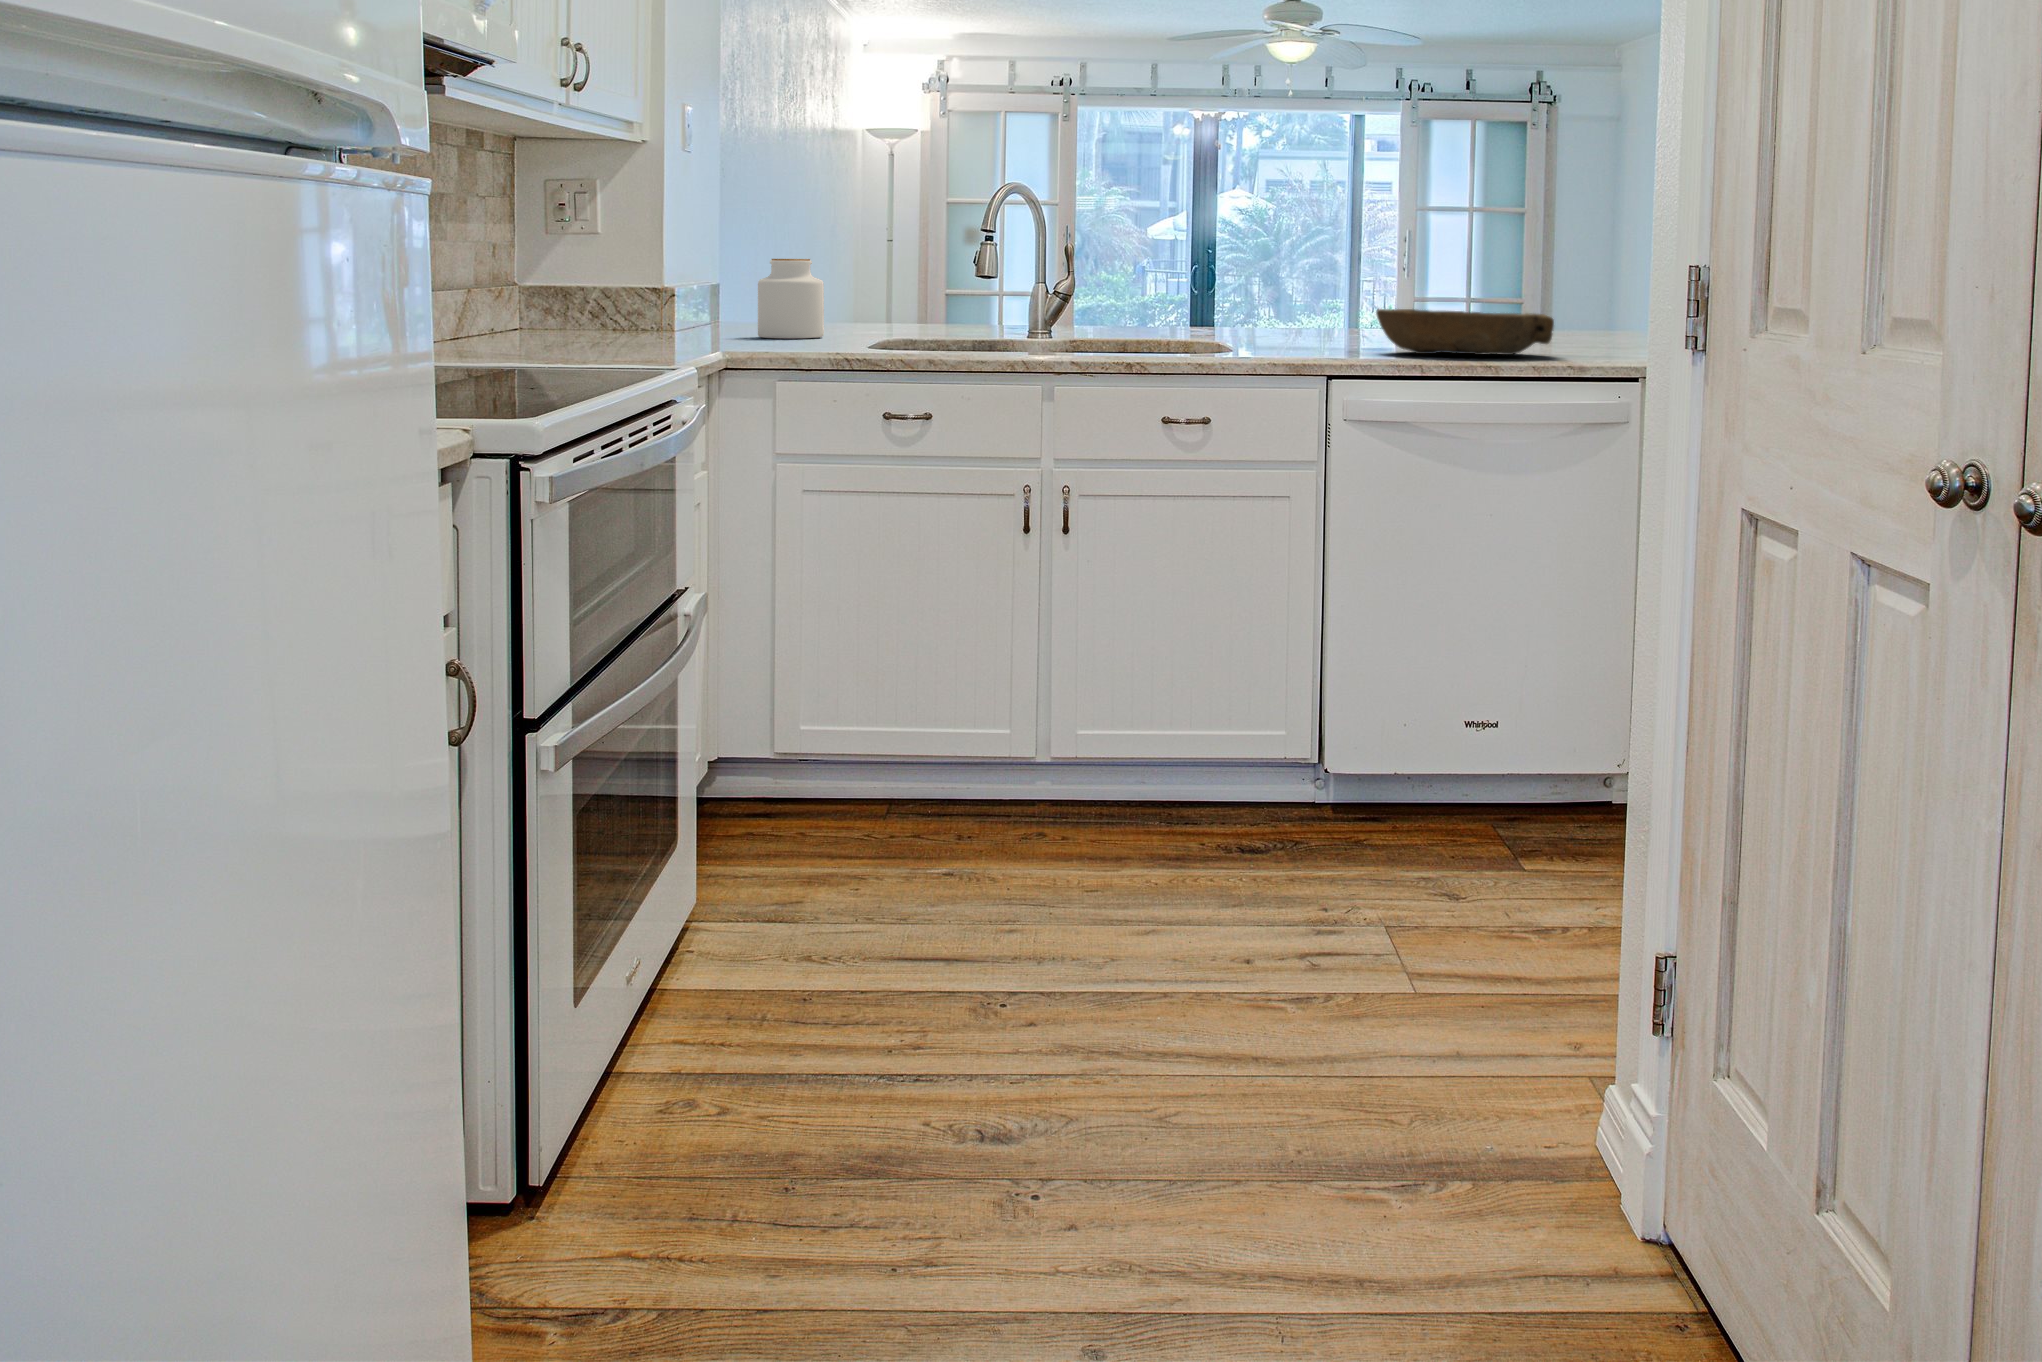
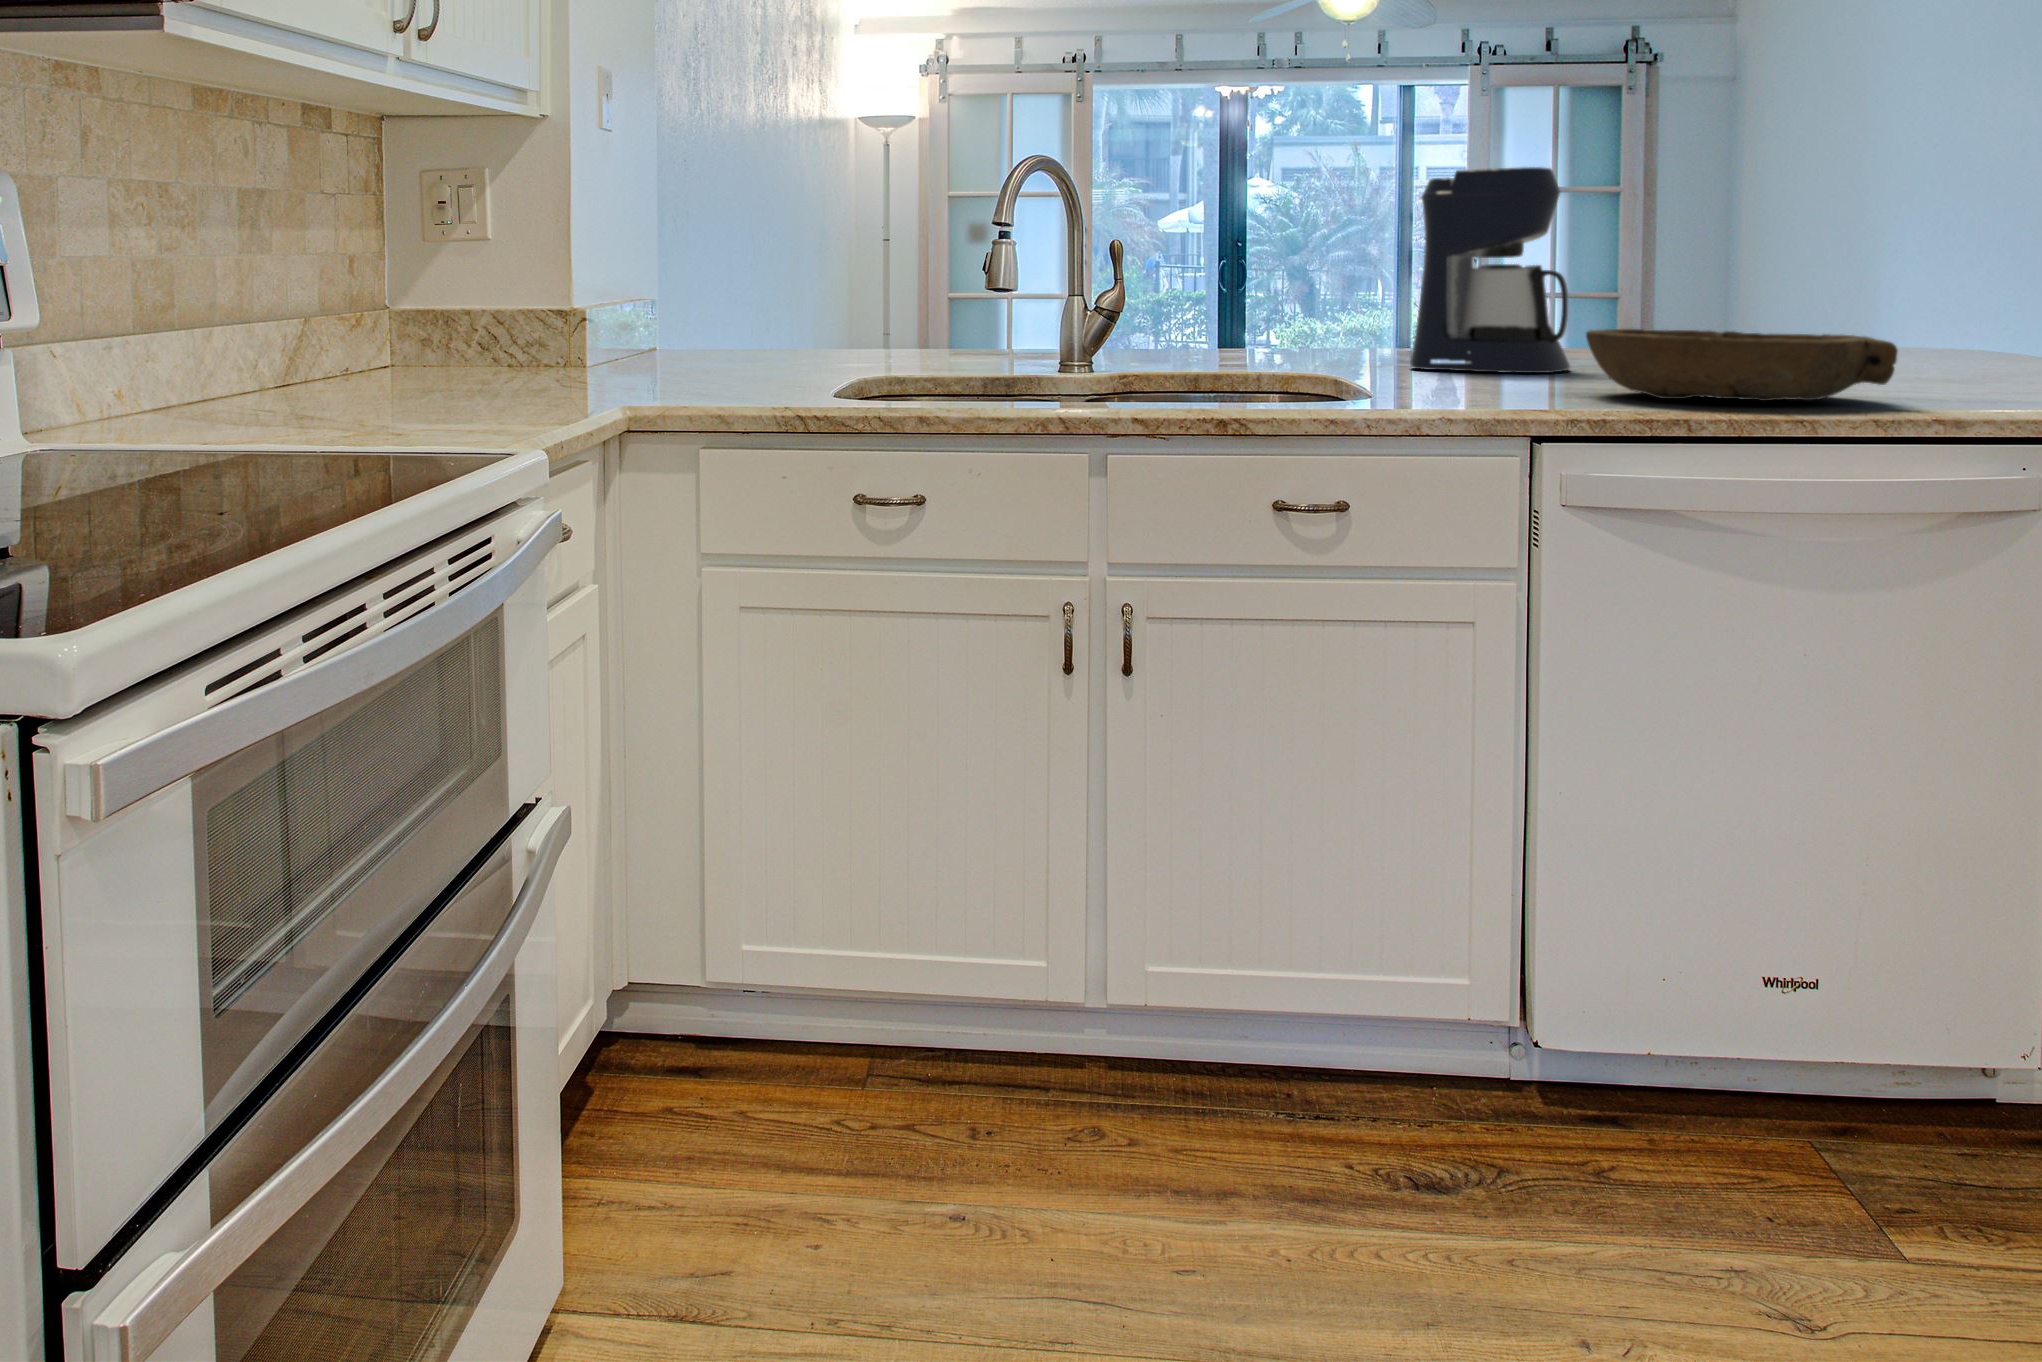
coffee maker: none [1284,197,1393,343] -> present [1410,167,1570,373]
jar: present [758,259,824,339] -> none [699,267,785,373]

